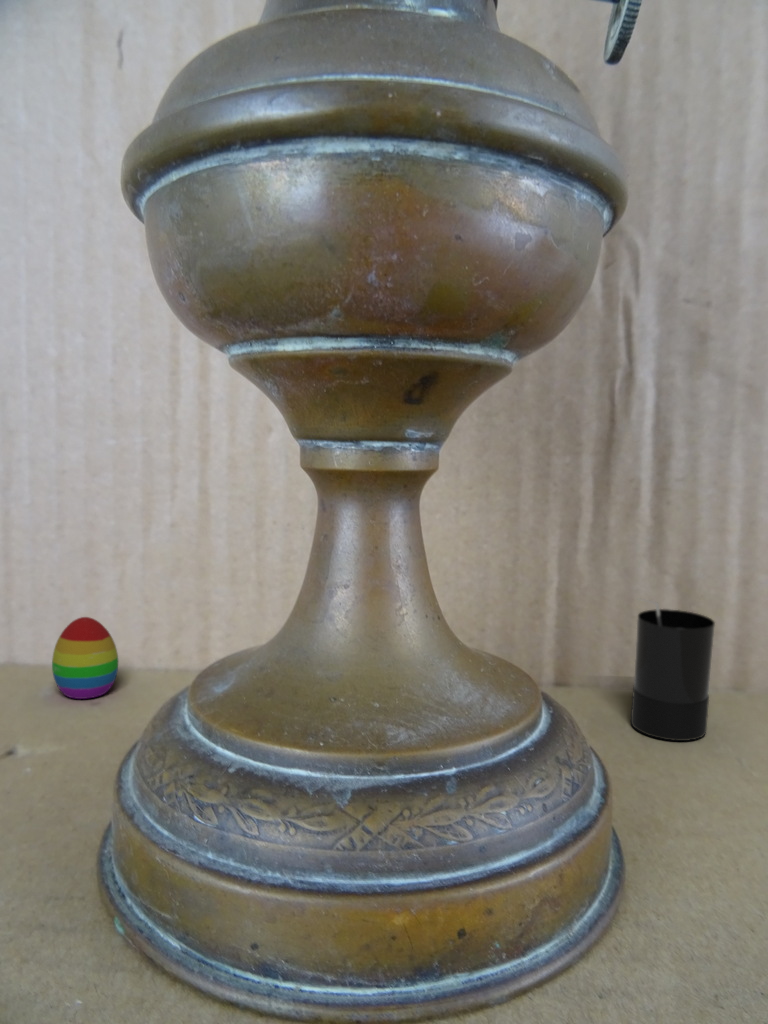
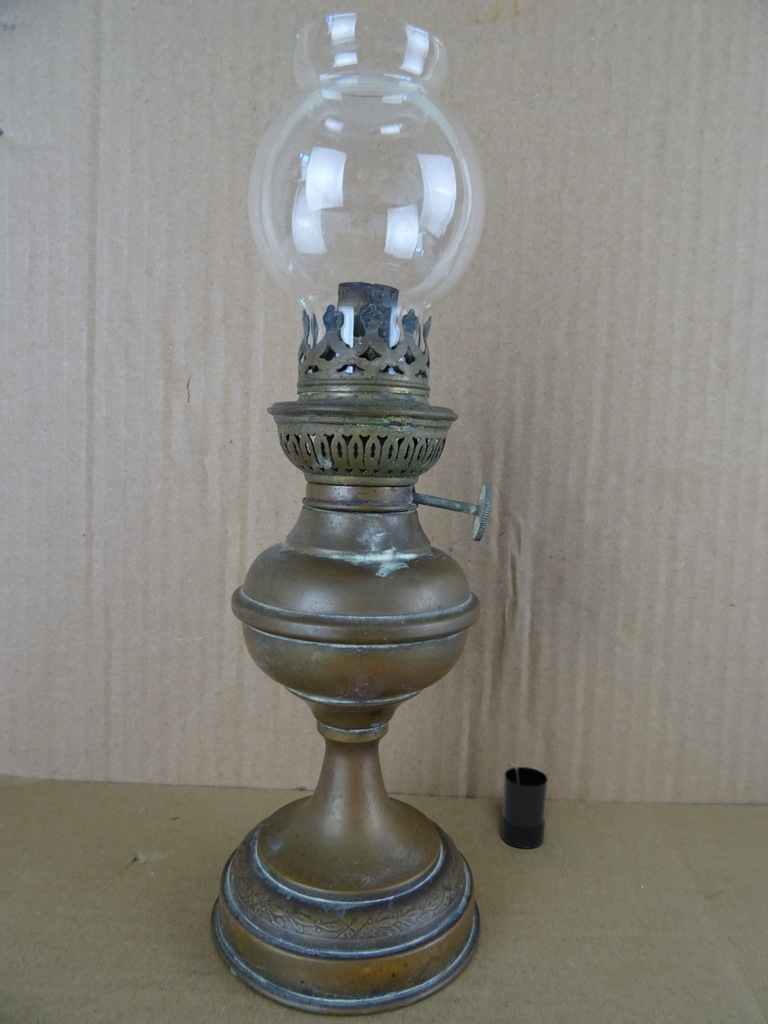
decorative egg: present [52,617,118,699] -> none [155,769,194,820]

